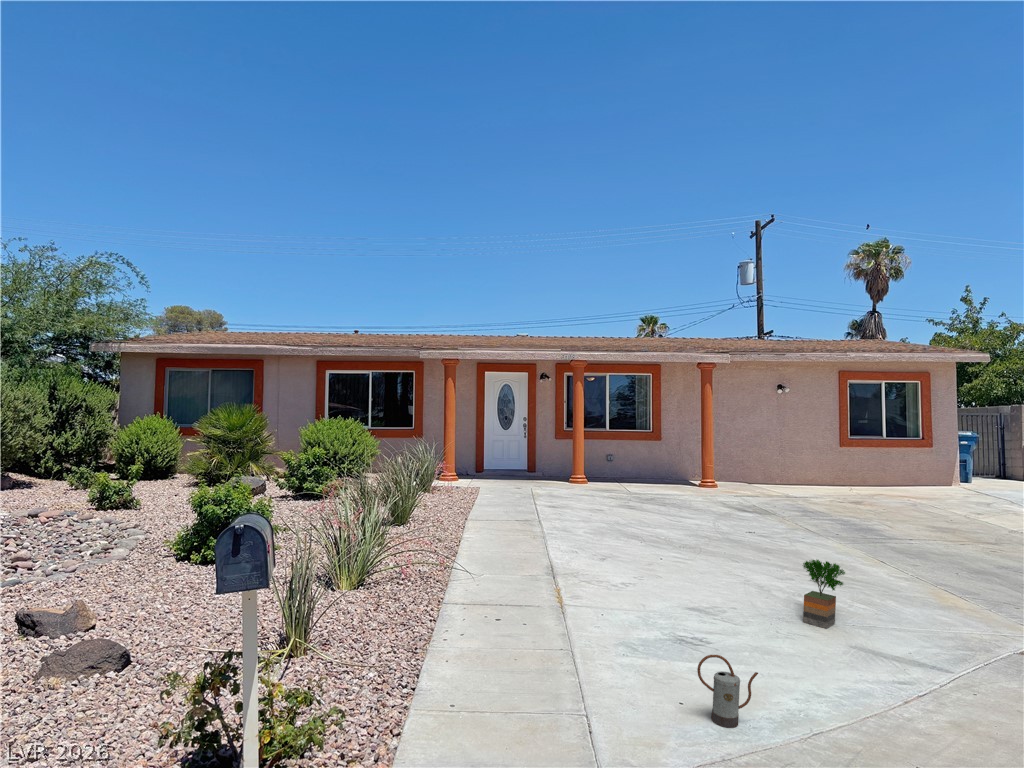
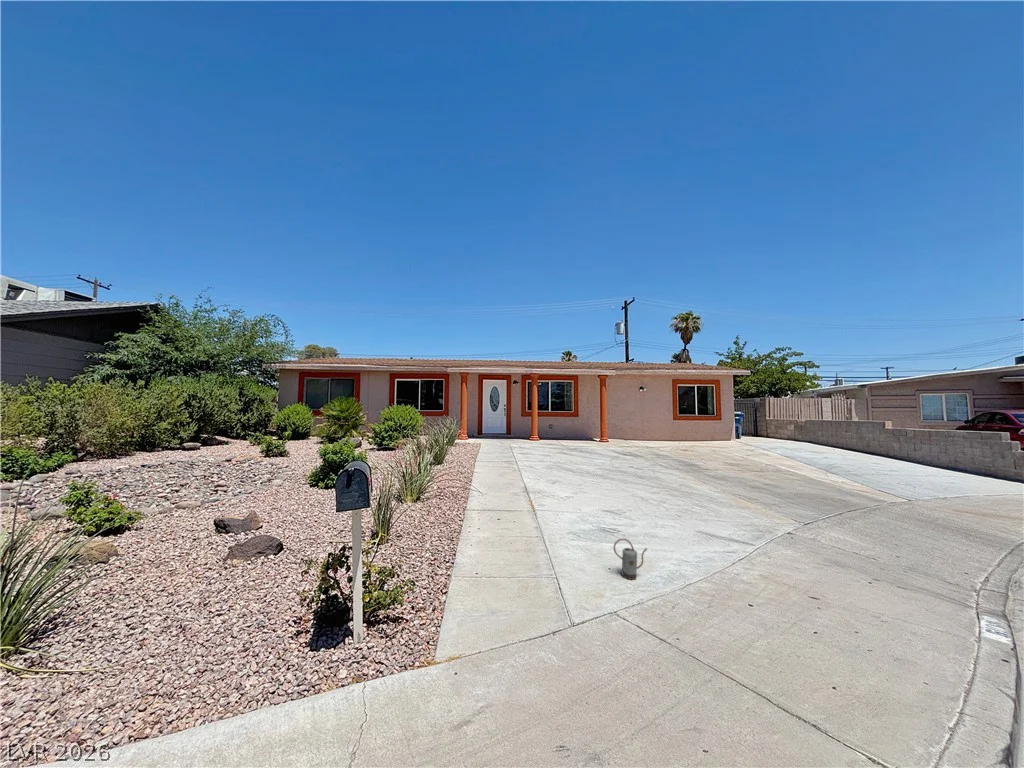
potted tree: present [803,560,845,629] -> none [658,482,682,520]

